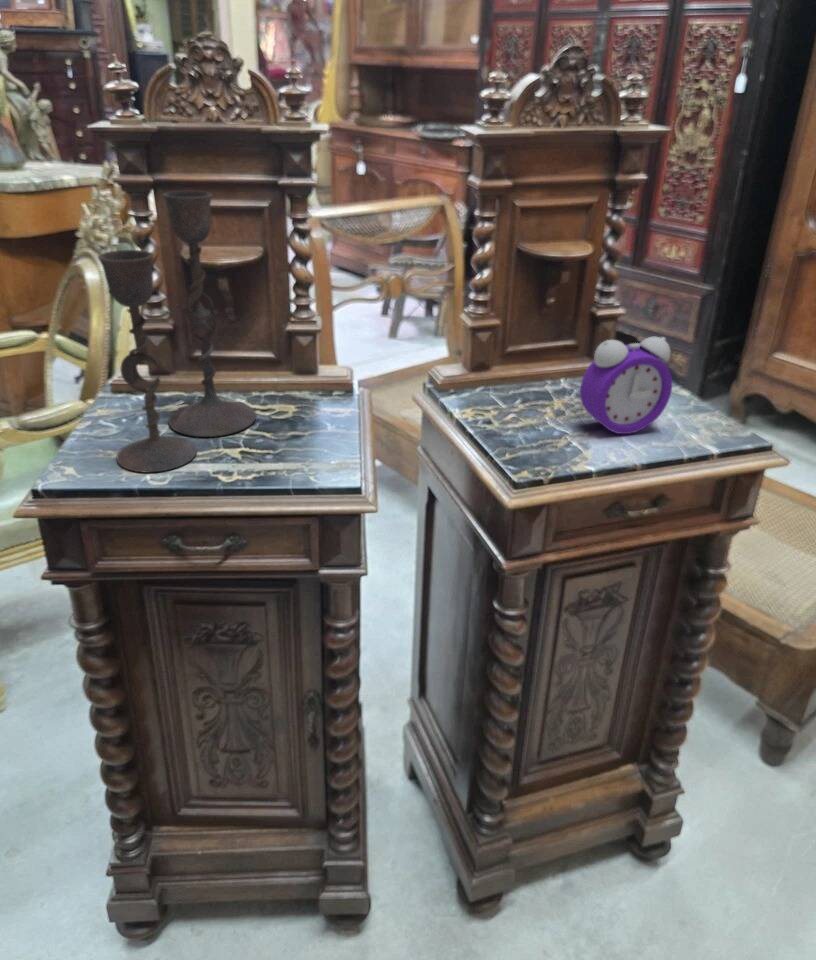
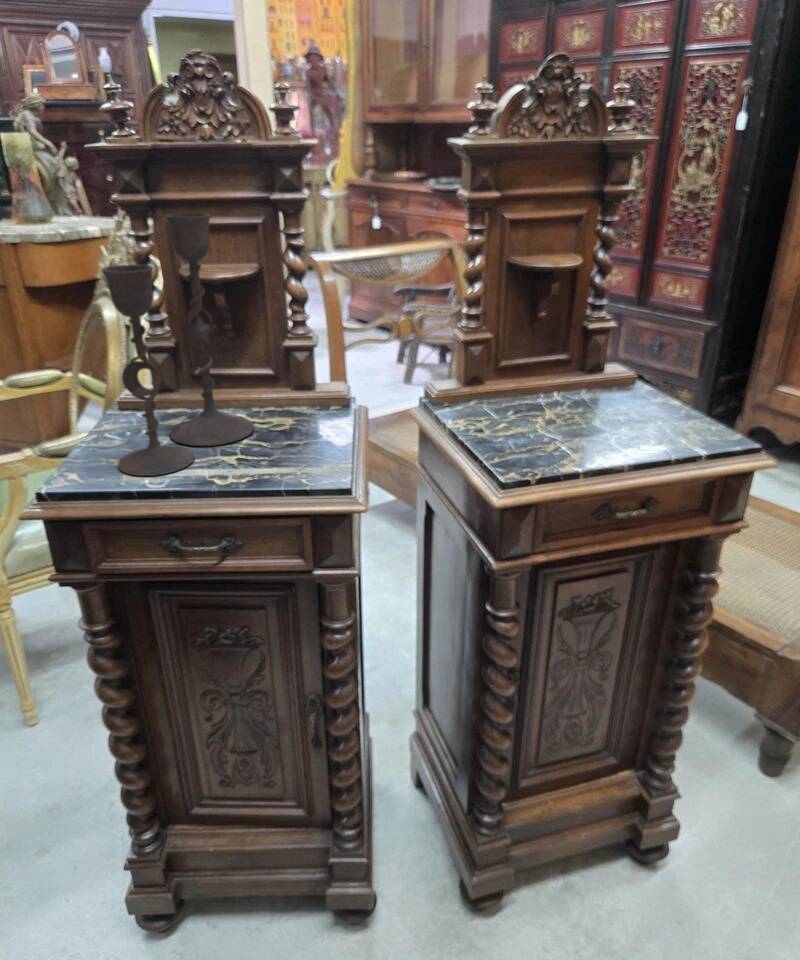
alarm clock: present [580,337,672,434] -> none [570,341,661,439]

